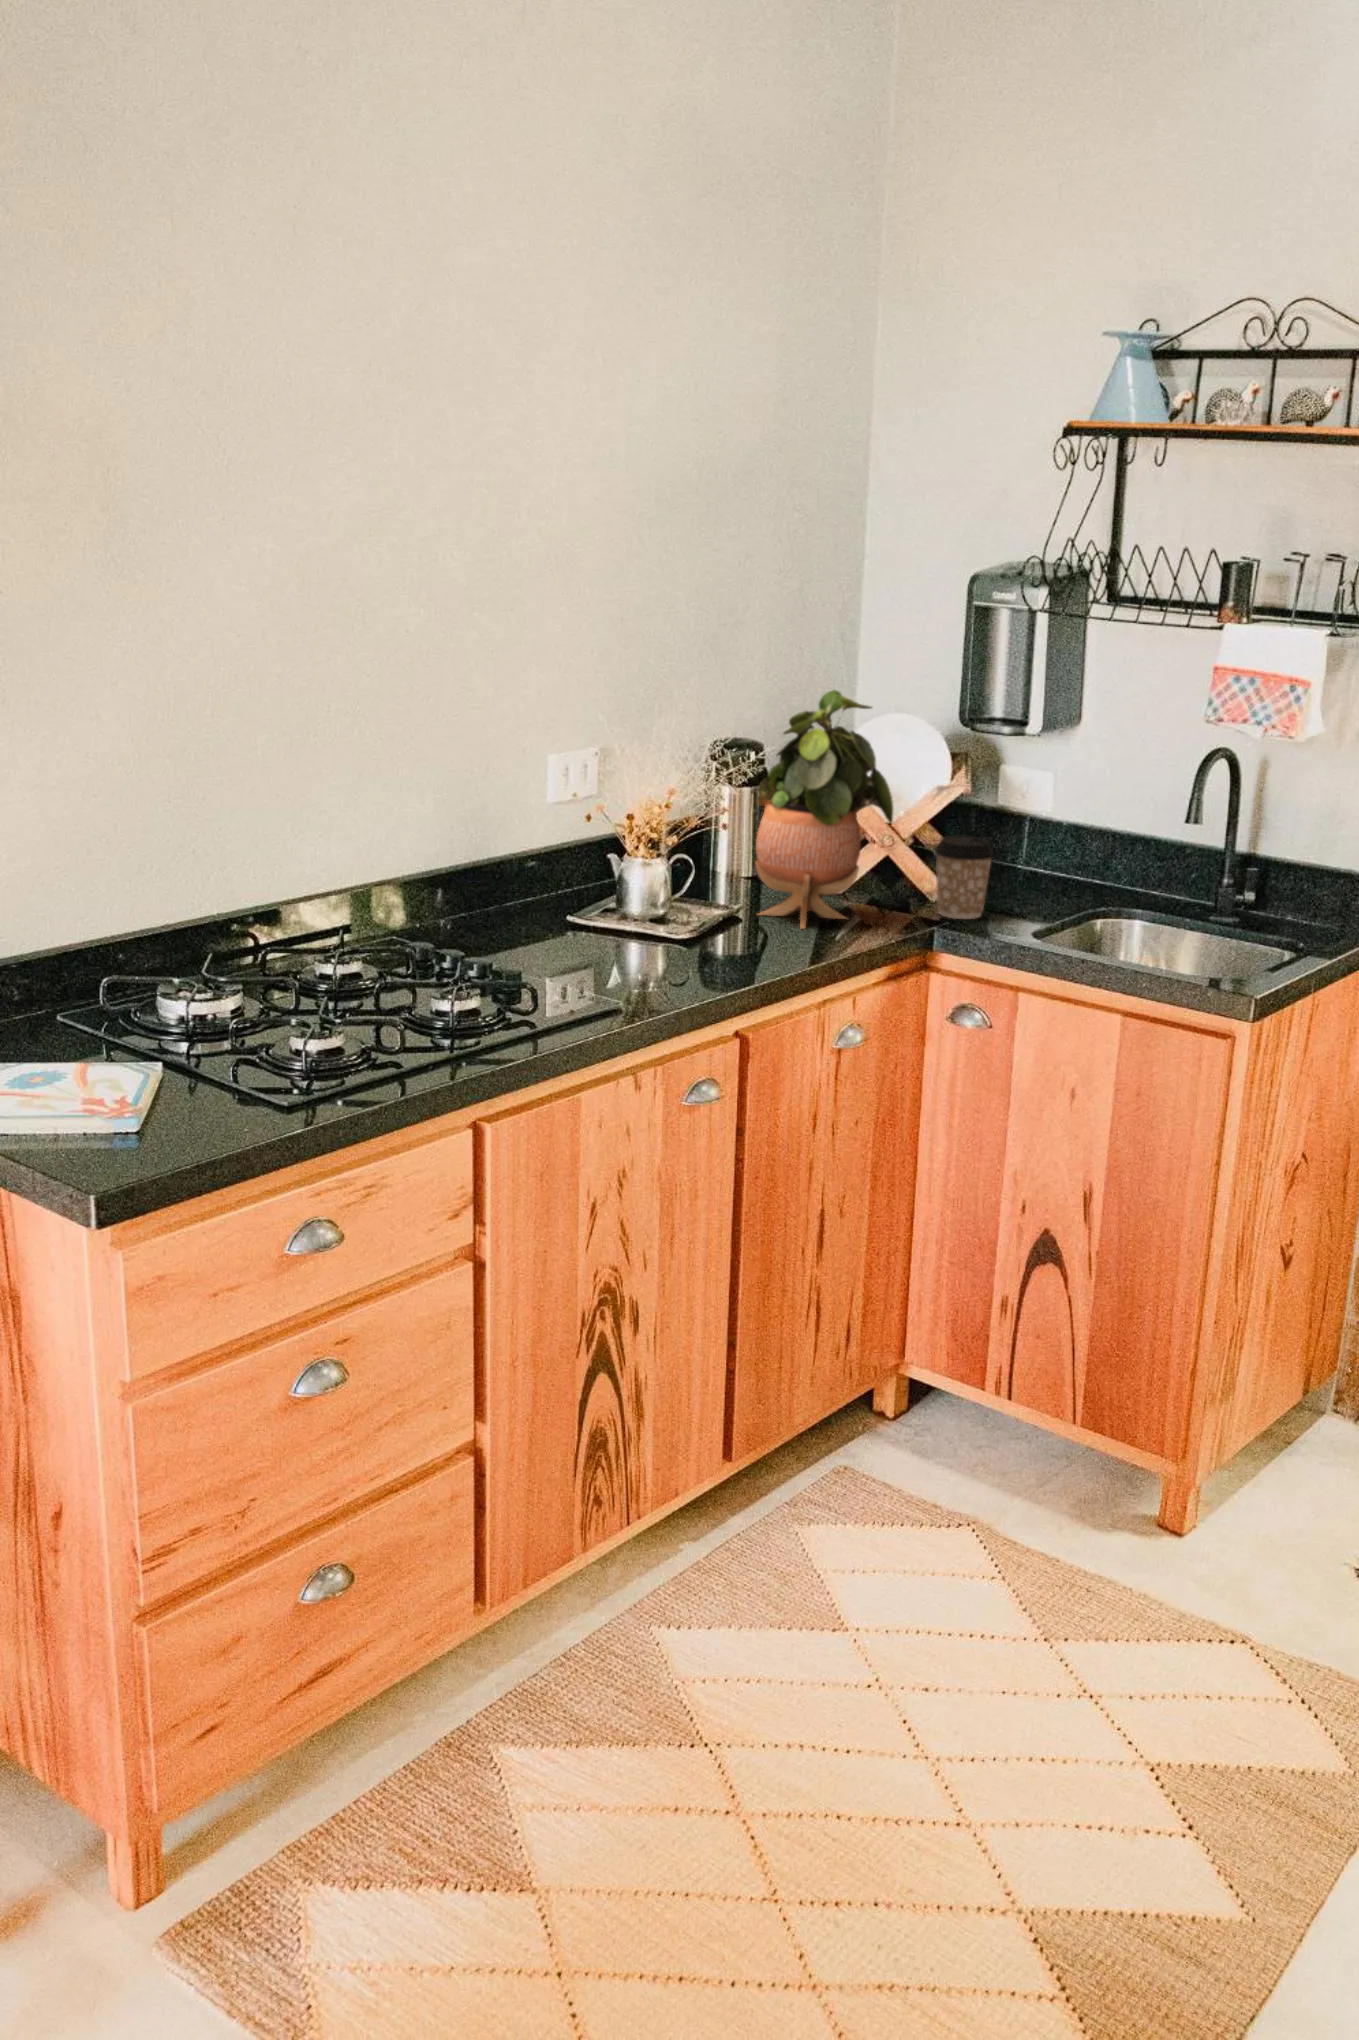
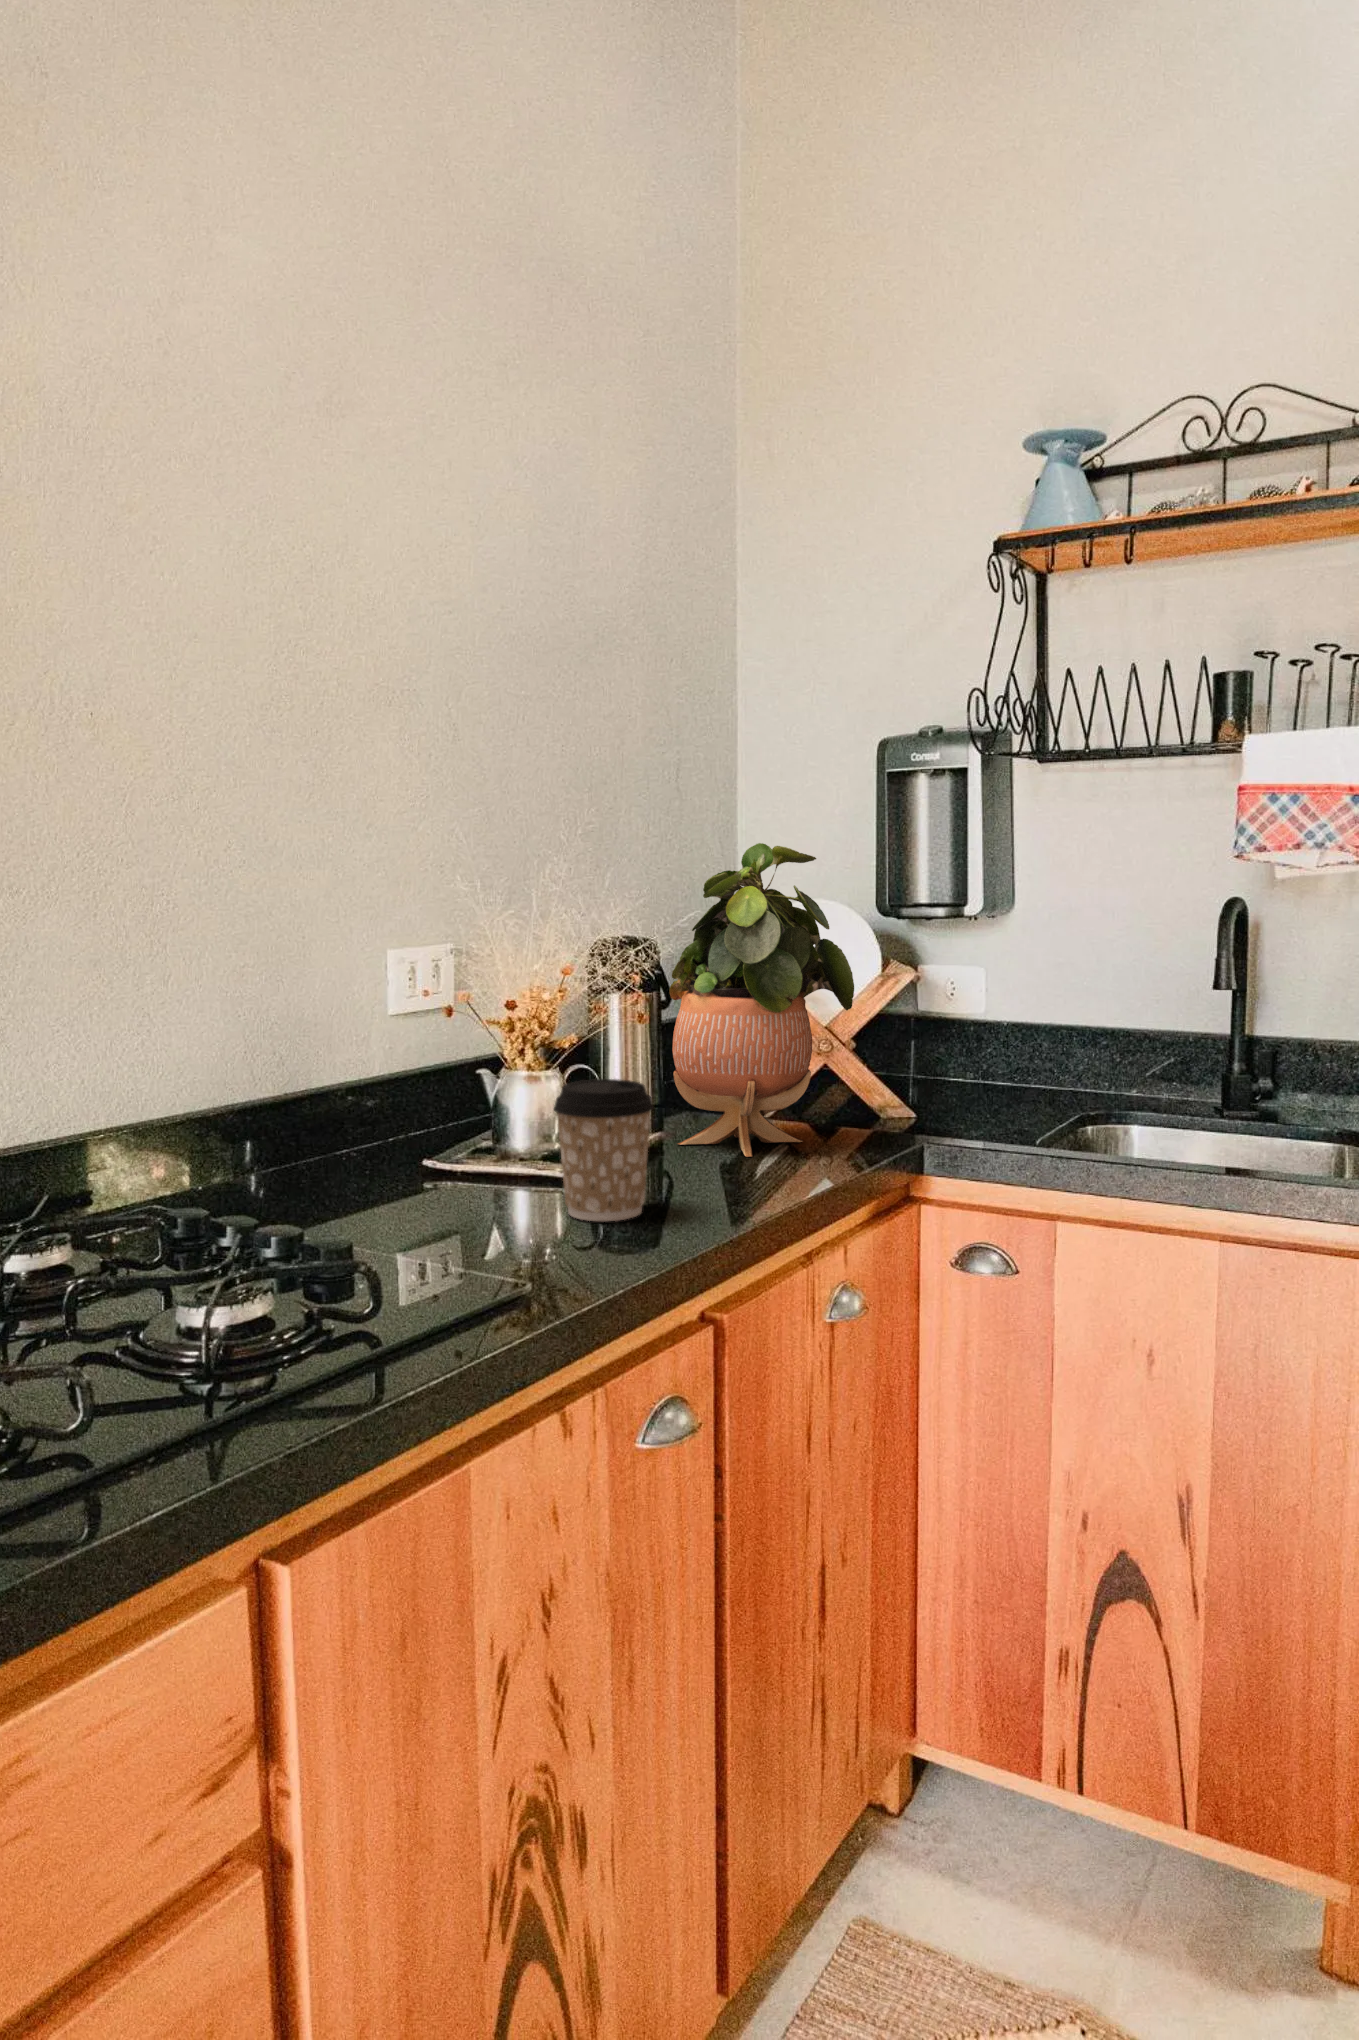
coffee cup: present [935,836,994,919] -> present [554,1079,654,1221]

